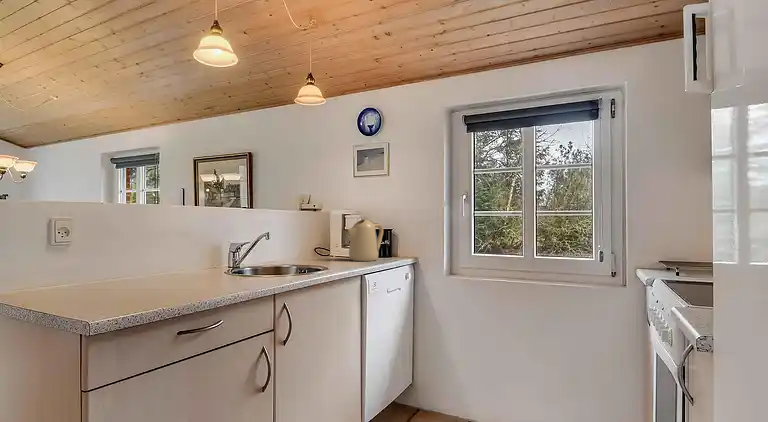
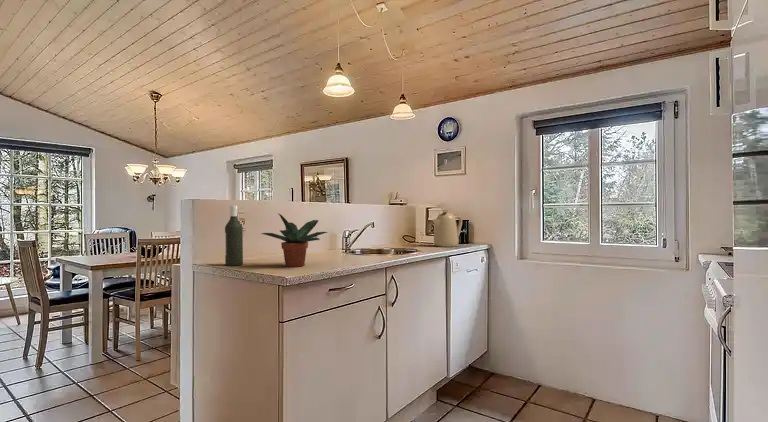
bottle: none [39,207,68,292] -> present [225,205,243,266]
potted plant: none [91,218,194,293] -> present [262,214,327,267]

